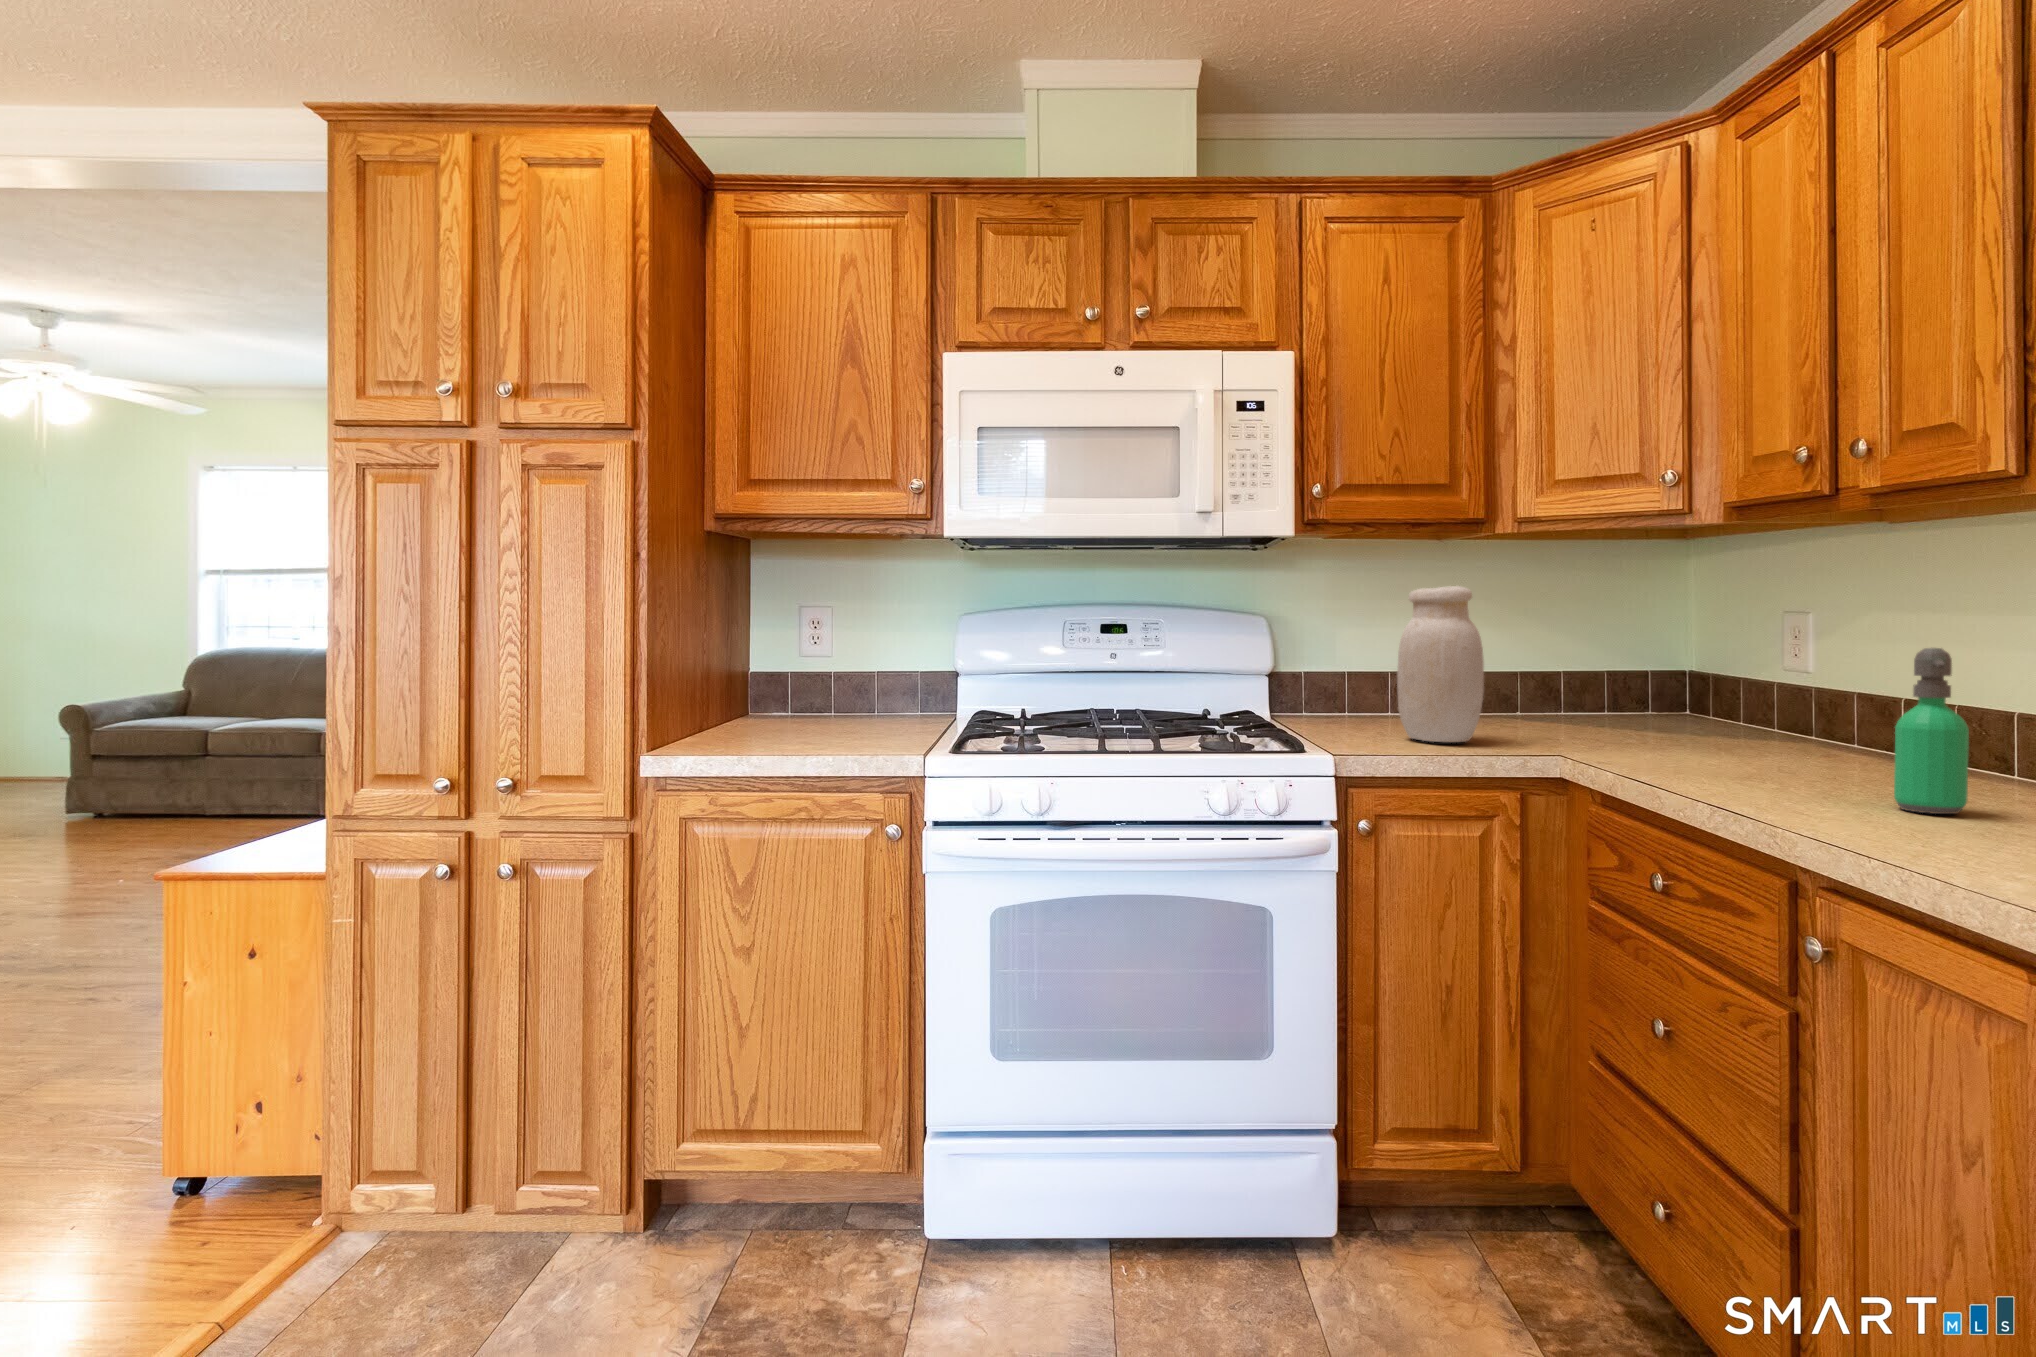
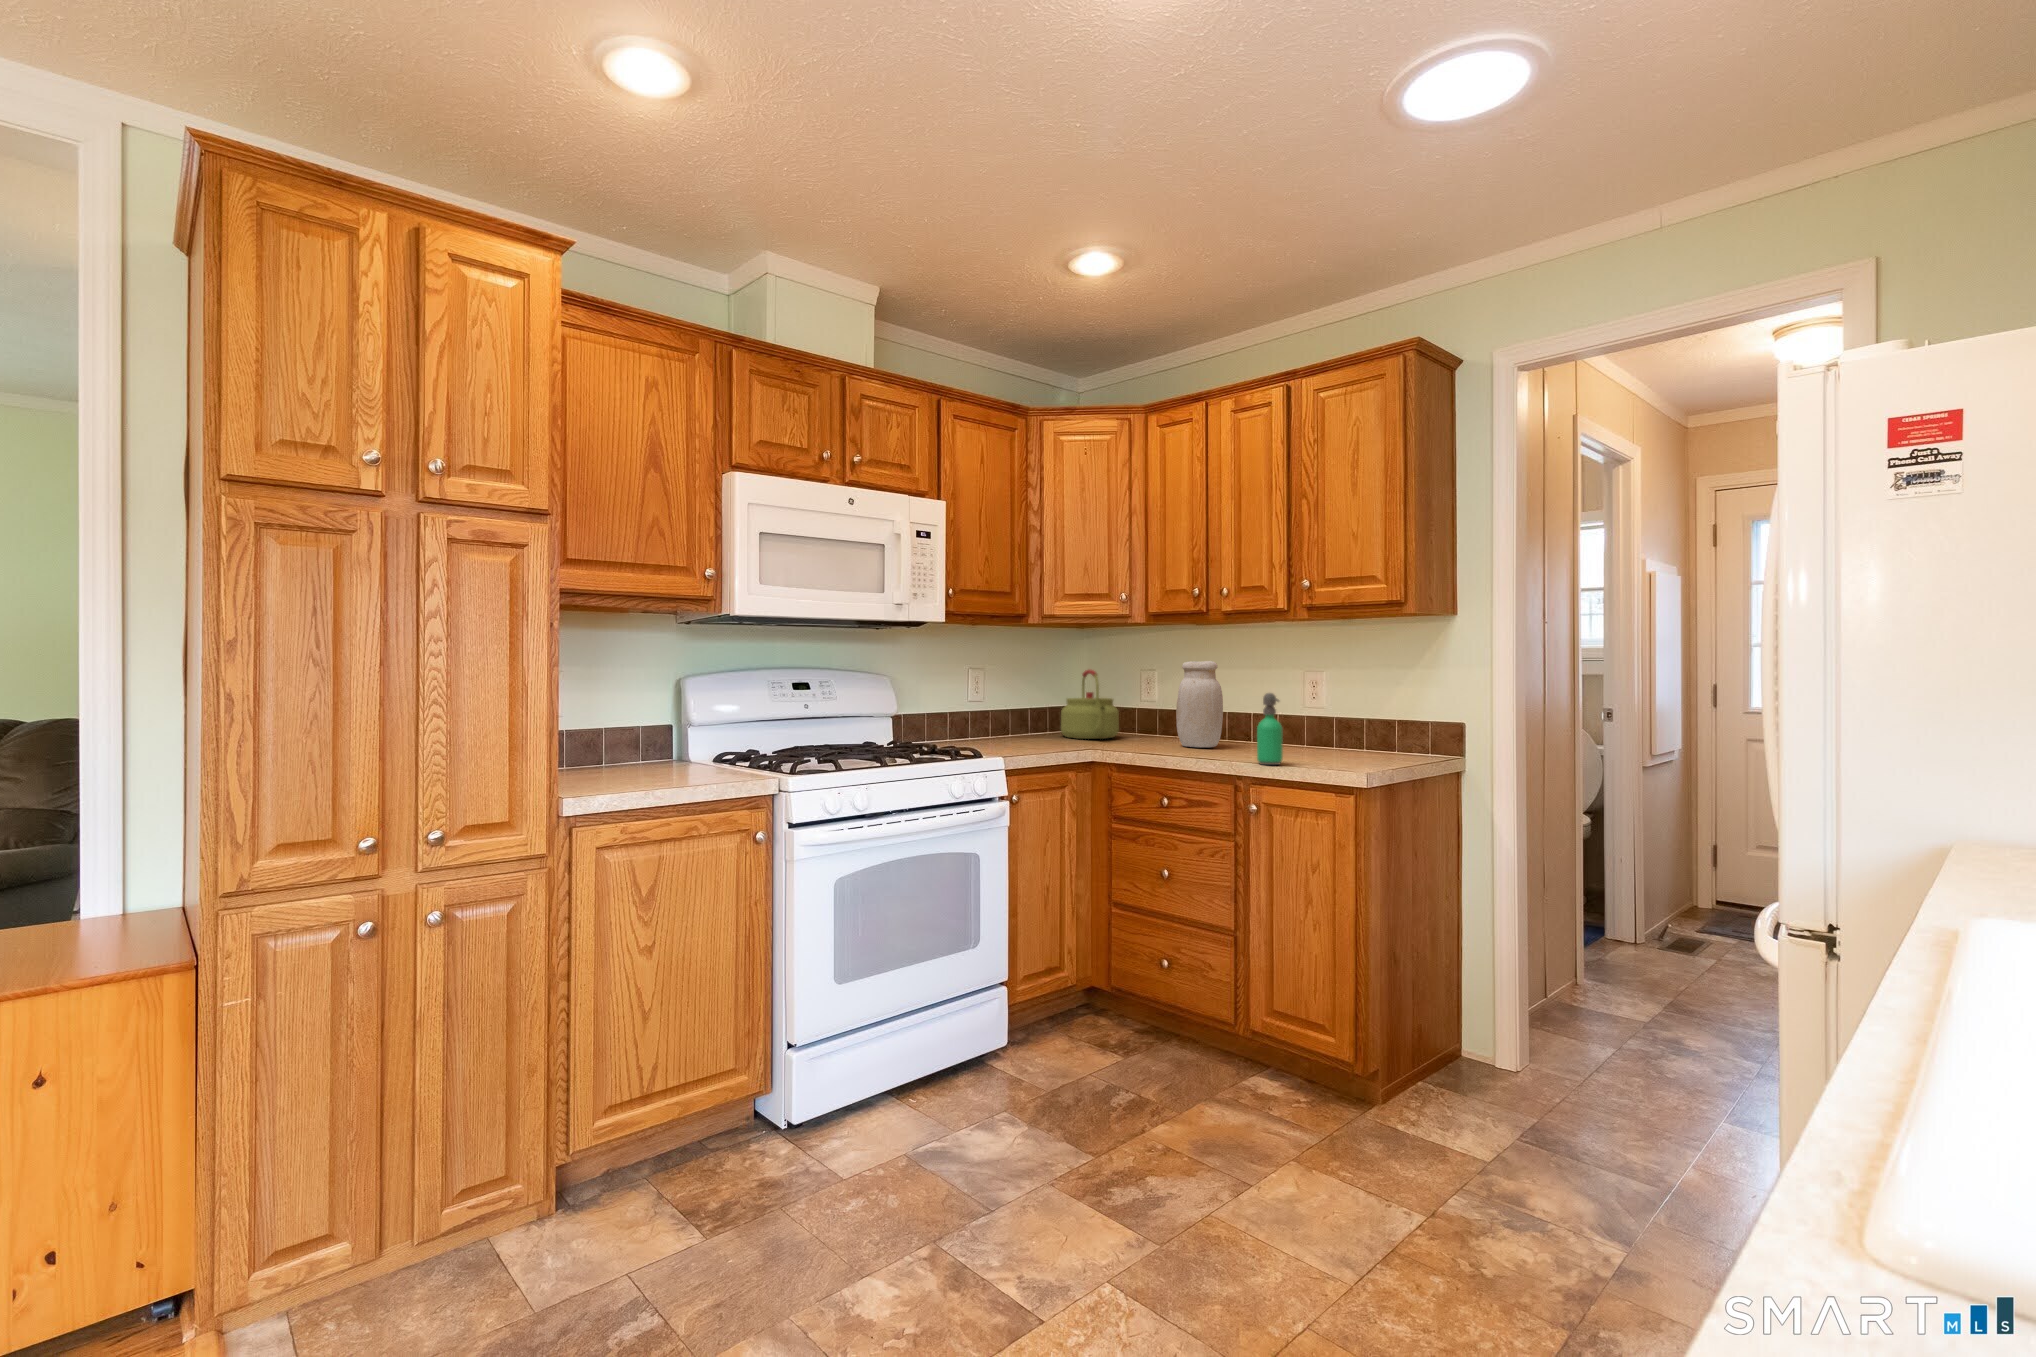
jar: present [1397,586,1484,742] -> present [1176,661,1223,748]
kettle: none [1569,612,1689,737] -> present [1061,670,1119,739]

